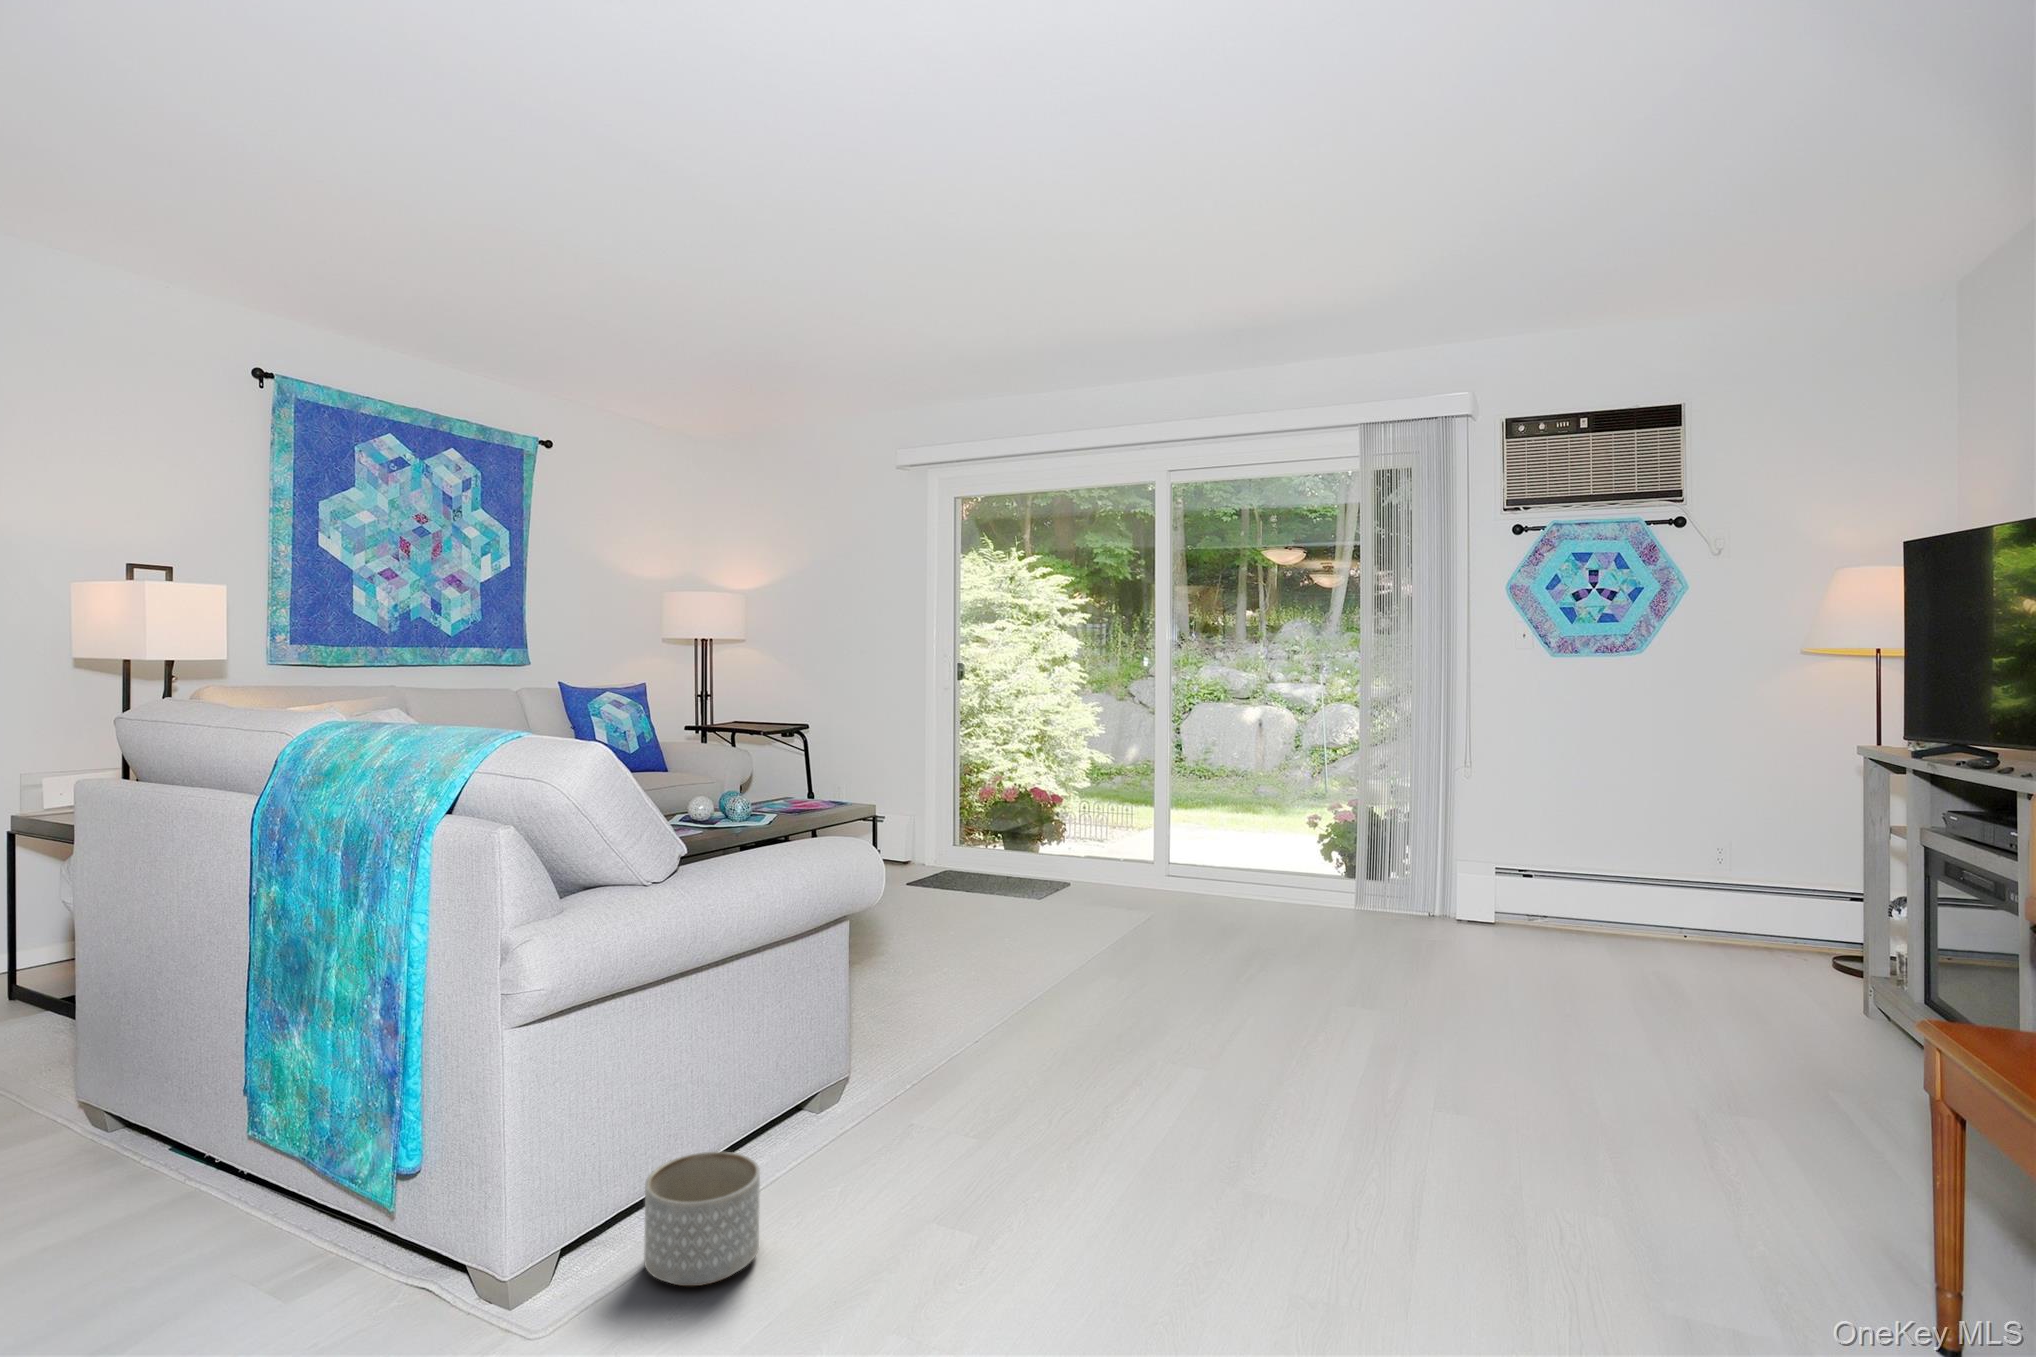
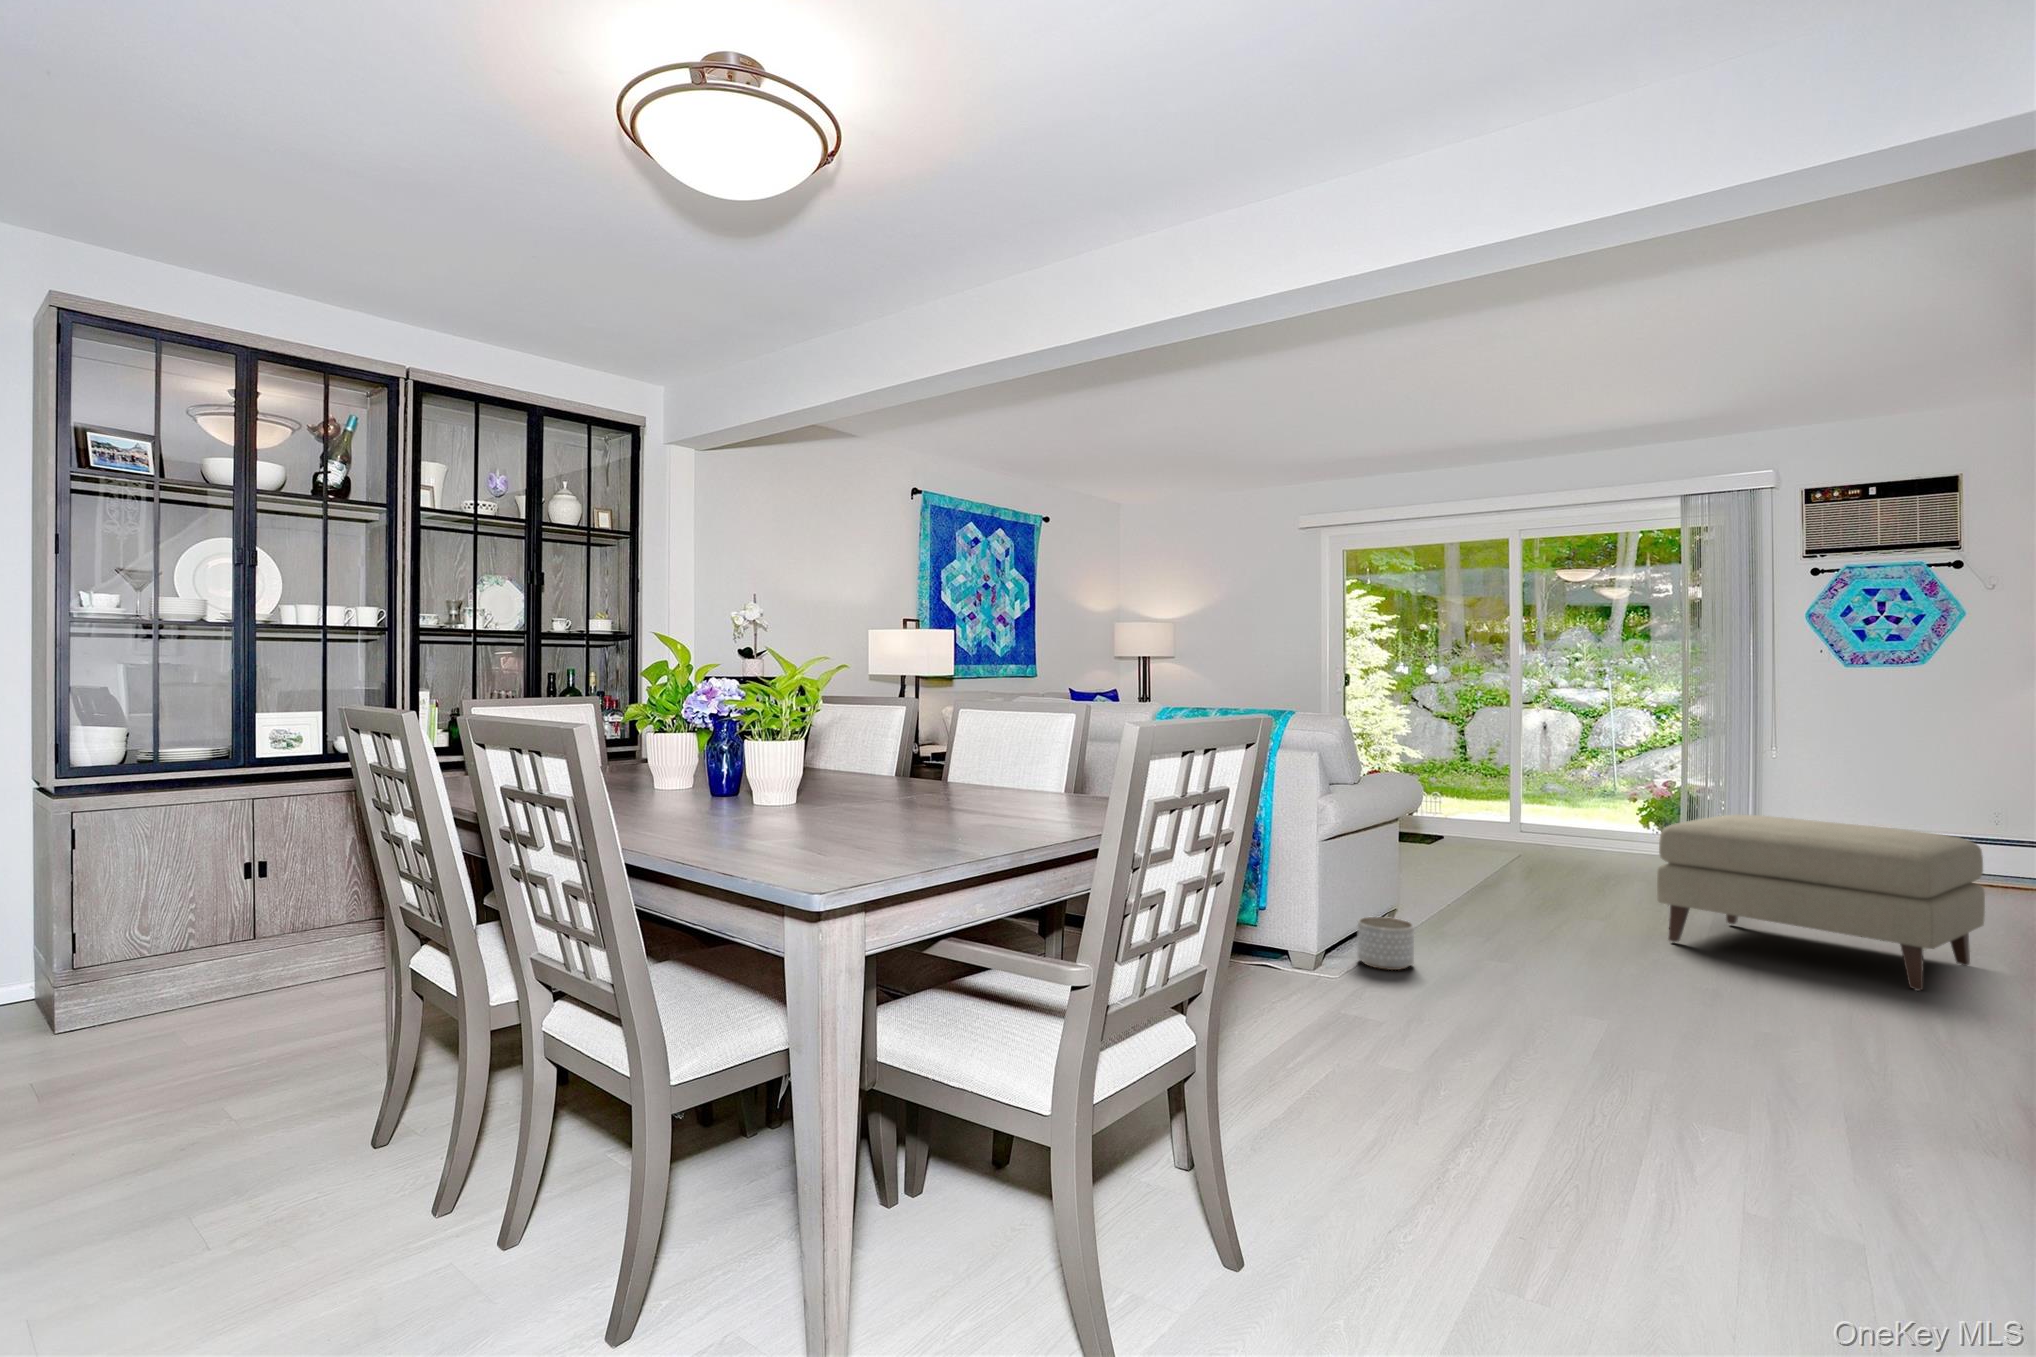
ottoman: none [1261,886,1742,1243] -> present [1657,814,1985,991]

